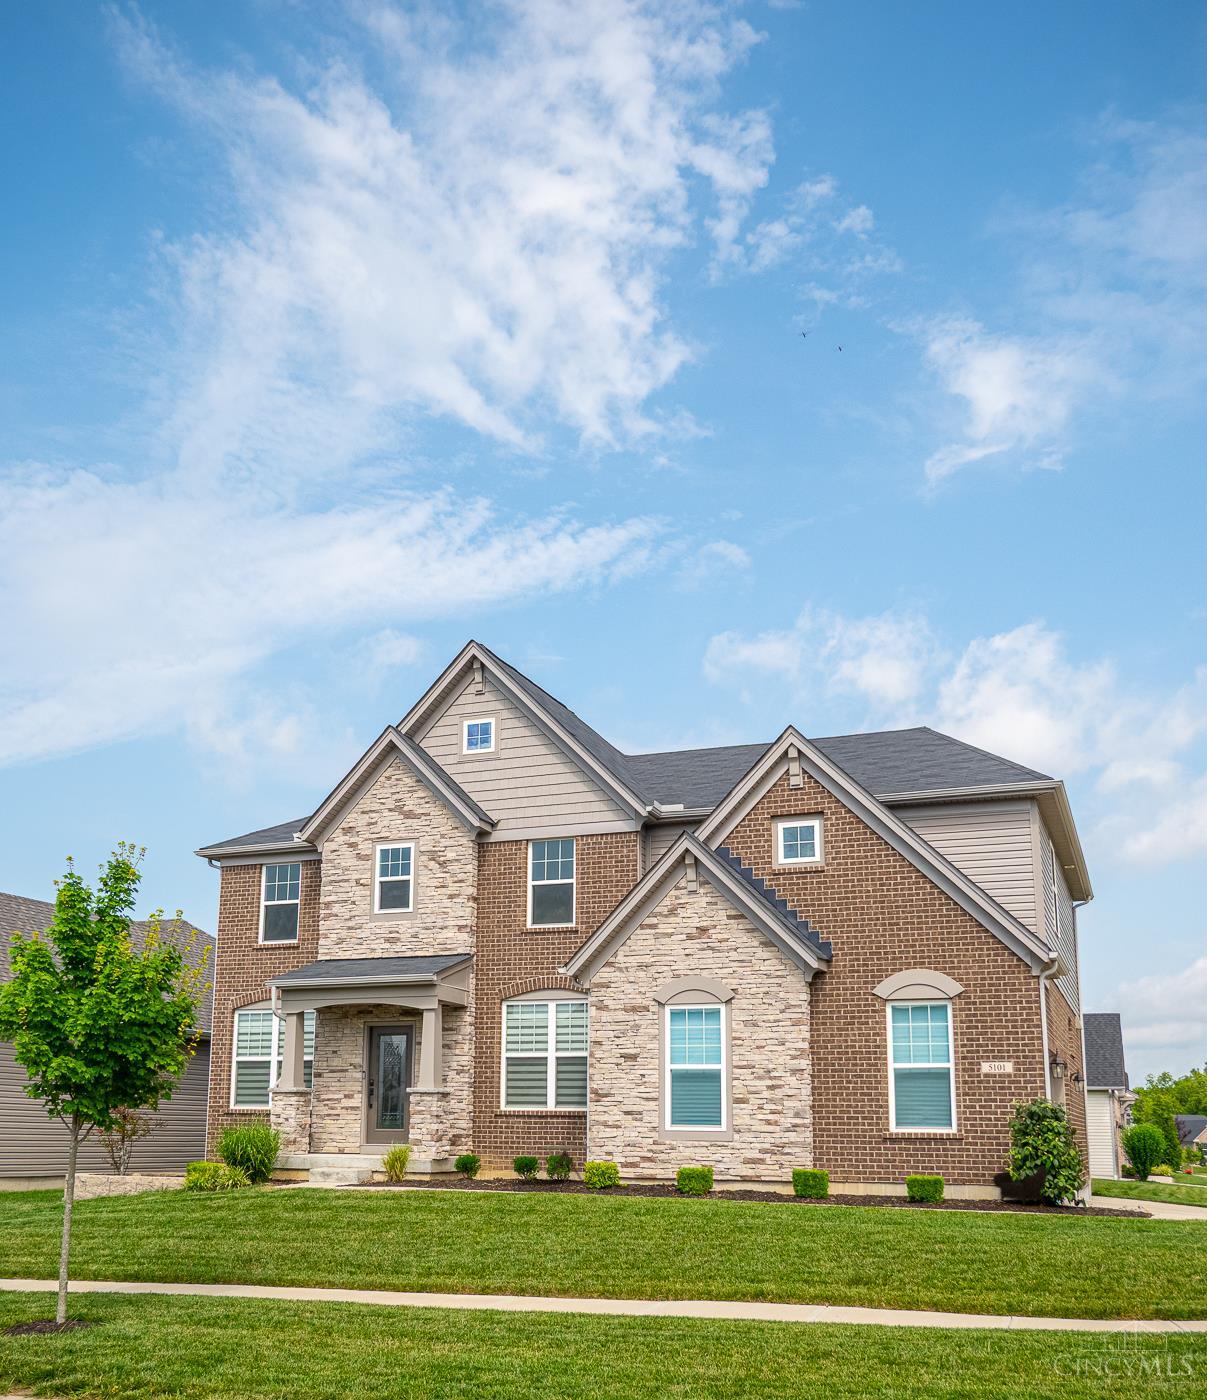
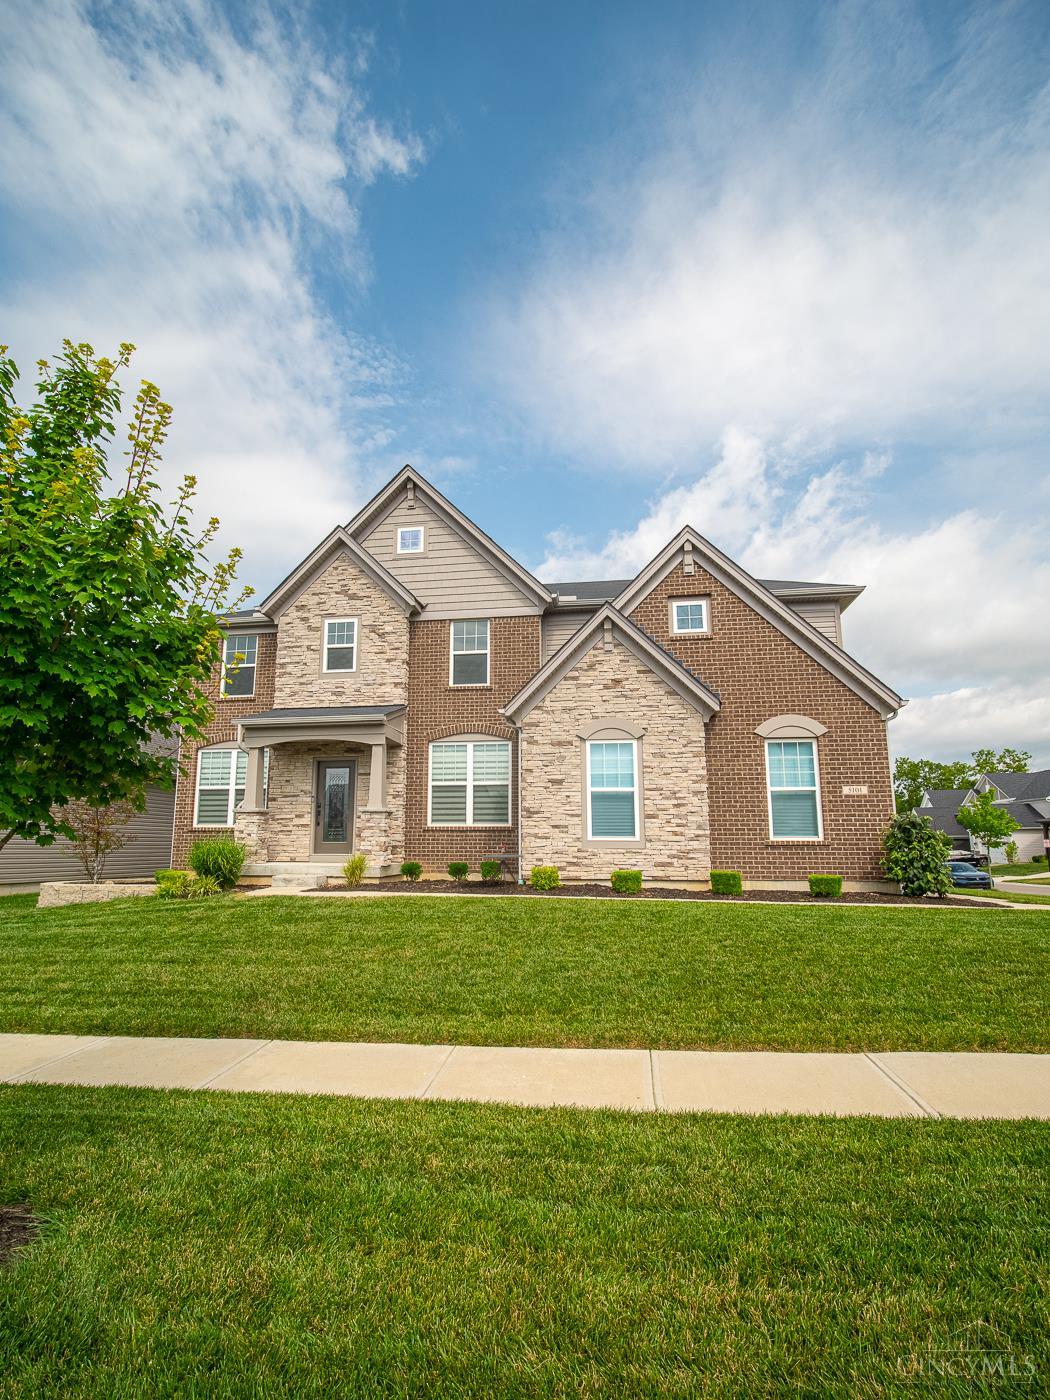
armchair: present [993,1165,1047,1205] -> none [868,865,918,899]

